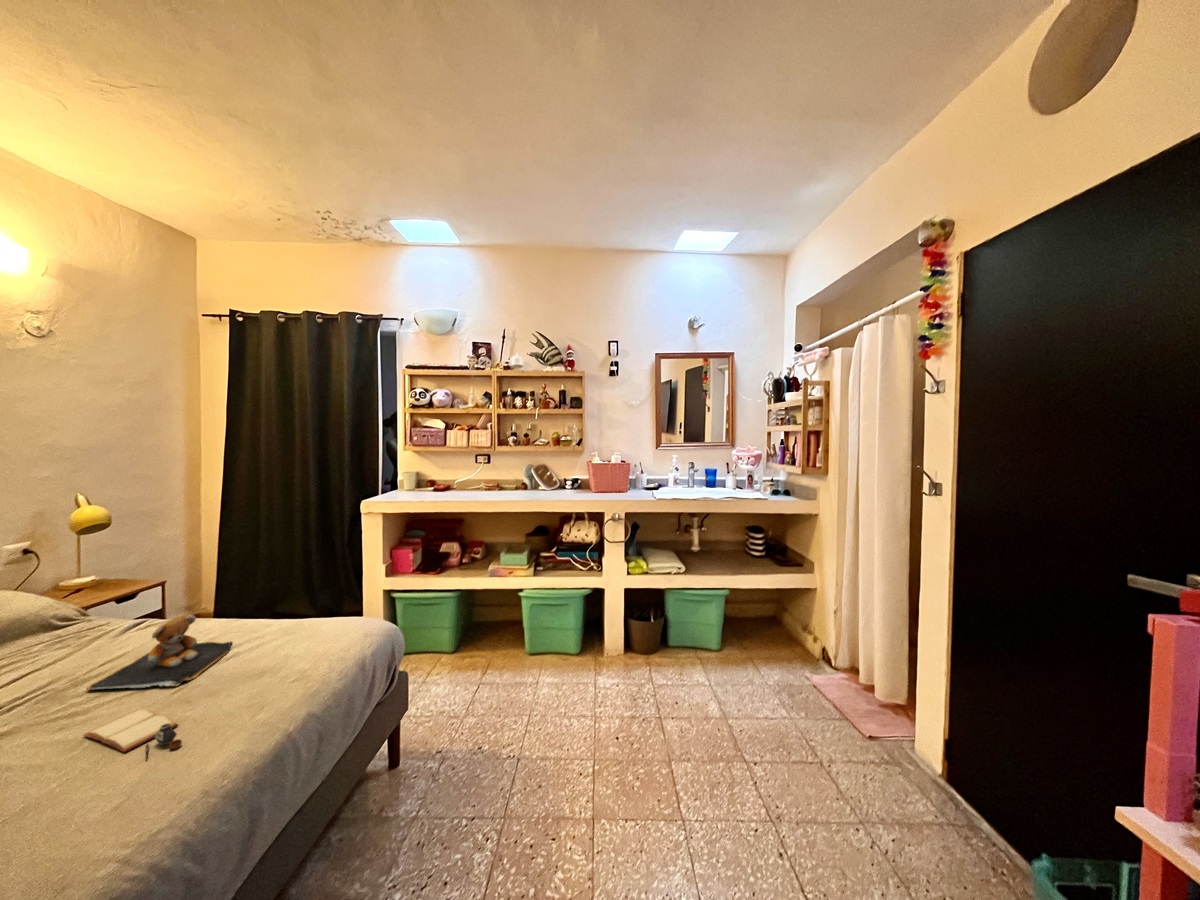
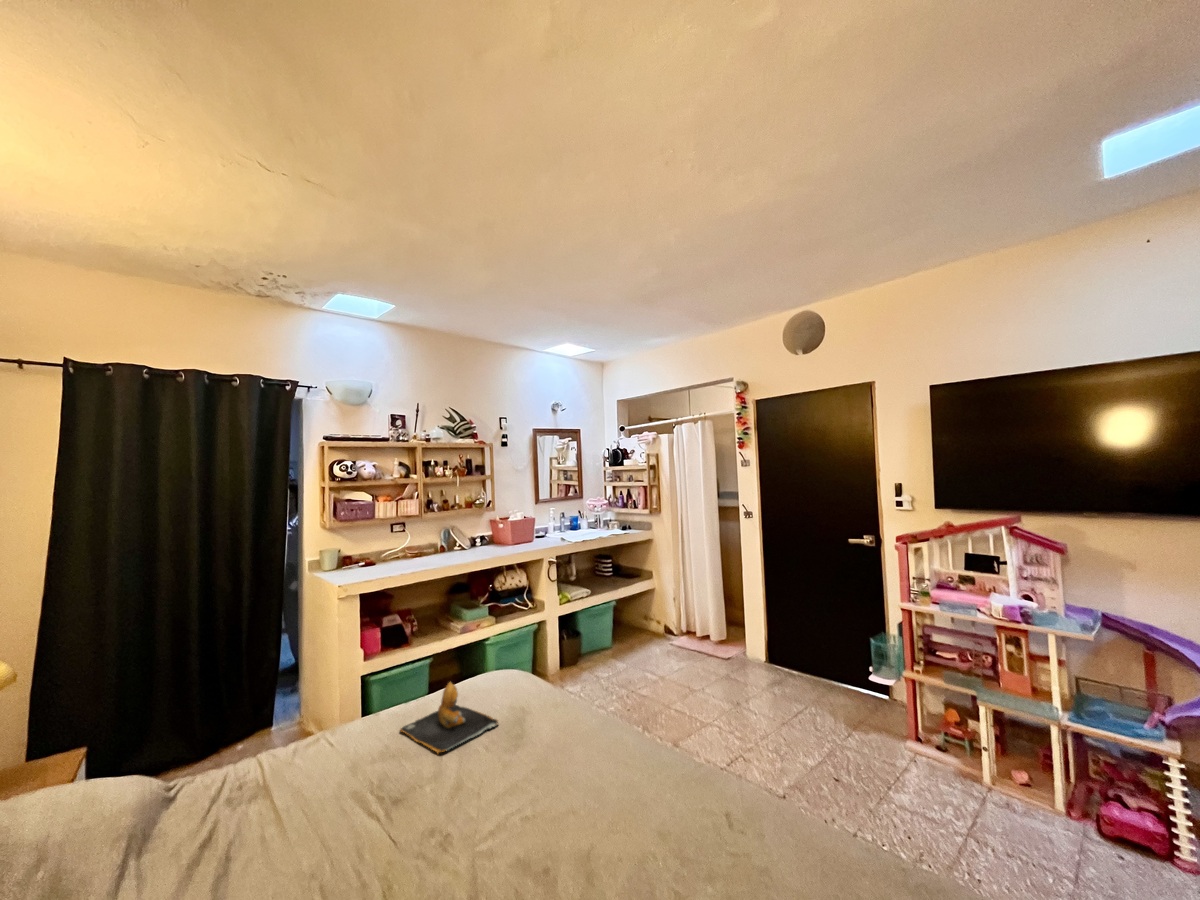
book: present [83,709,182,760] -> none [518,714,593,751]

